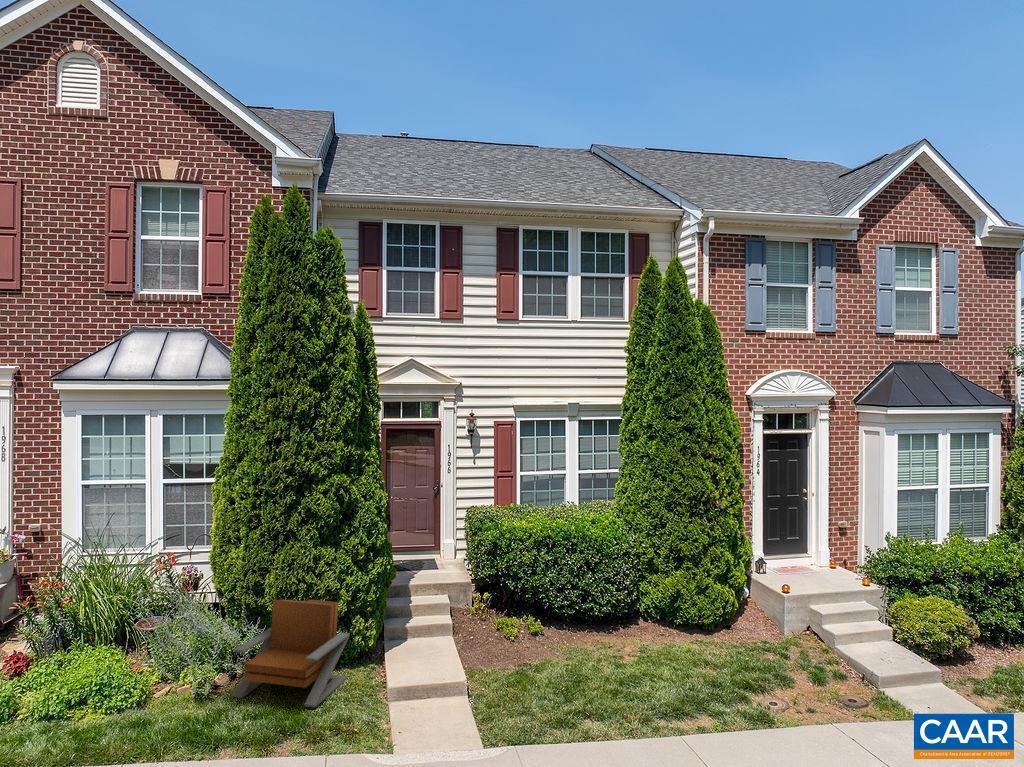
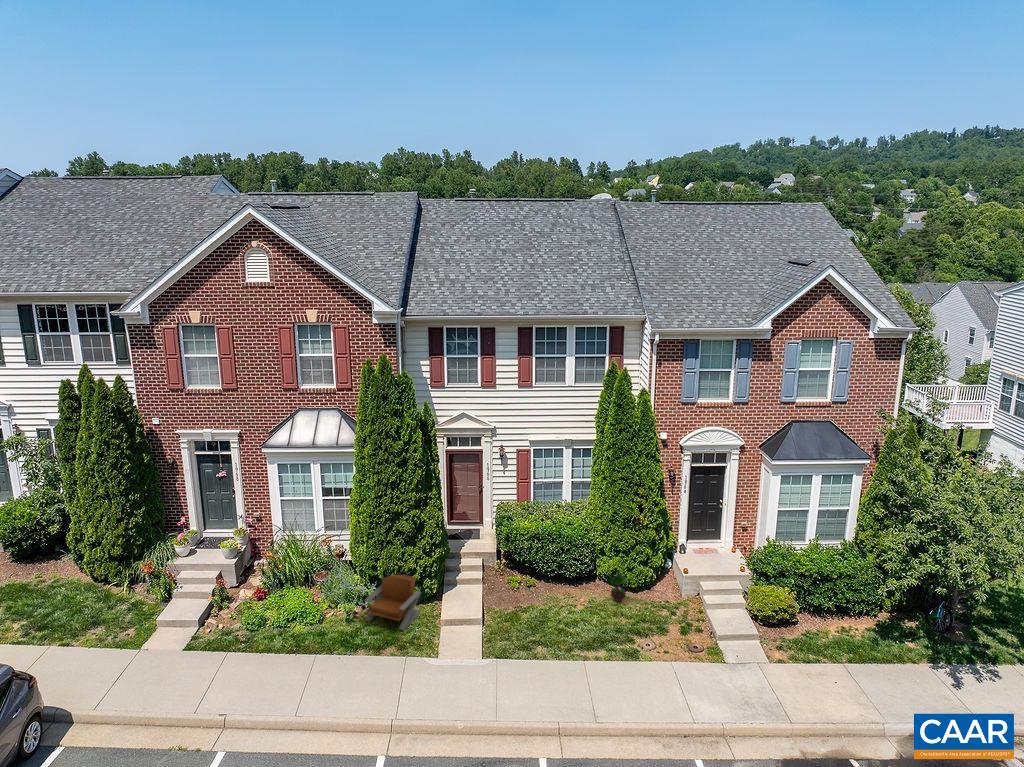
potted tree: none [677,584,713,643] -> present [610,573,626,601]

